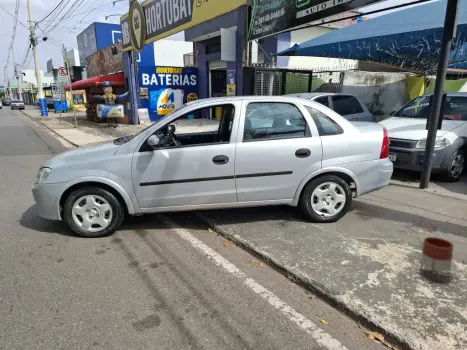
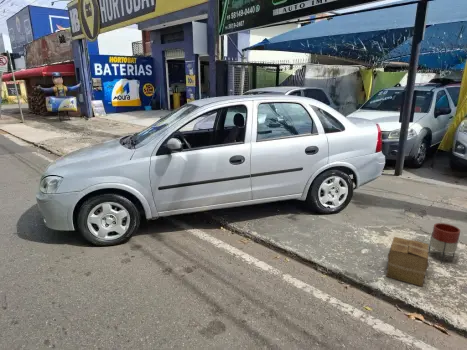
cardboard box: none [357,247,408,305] -> present [386,237,428,286]

